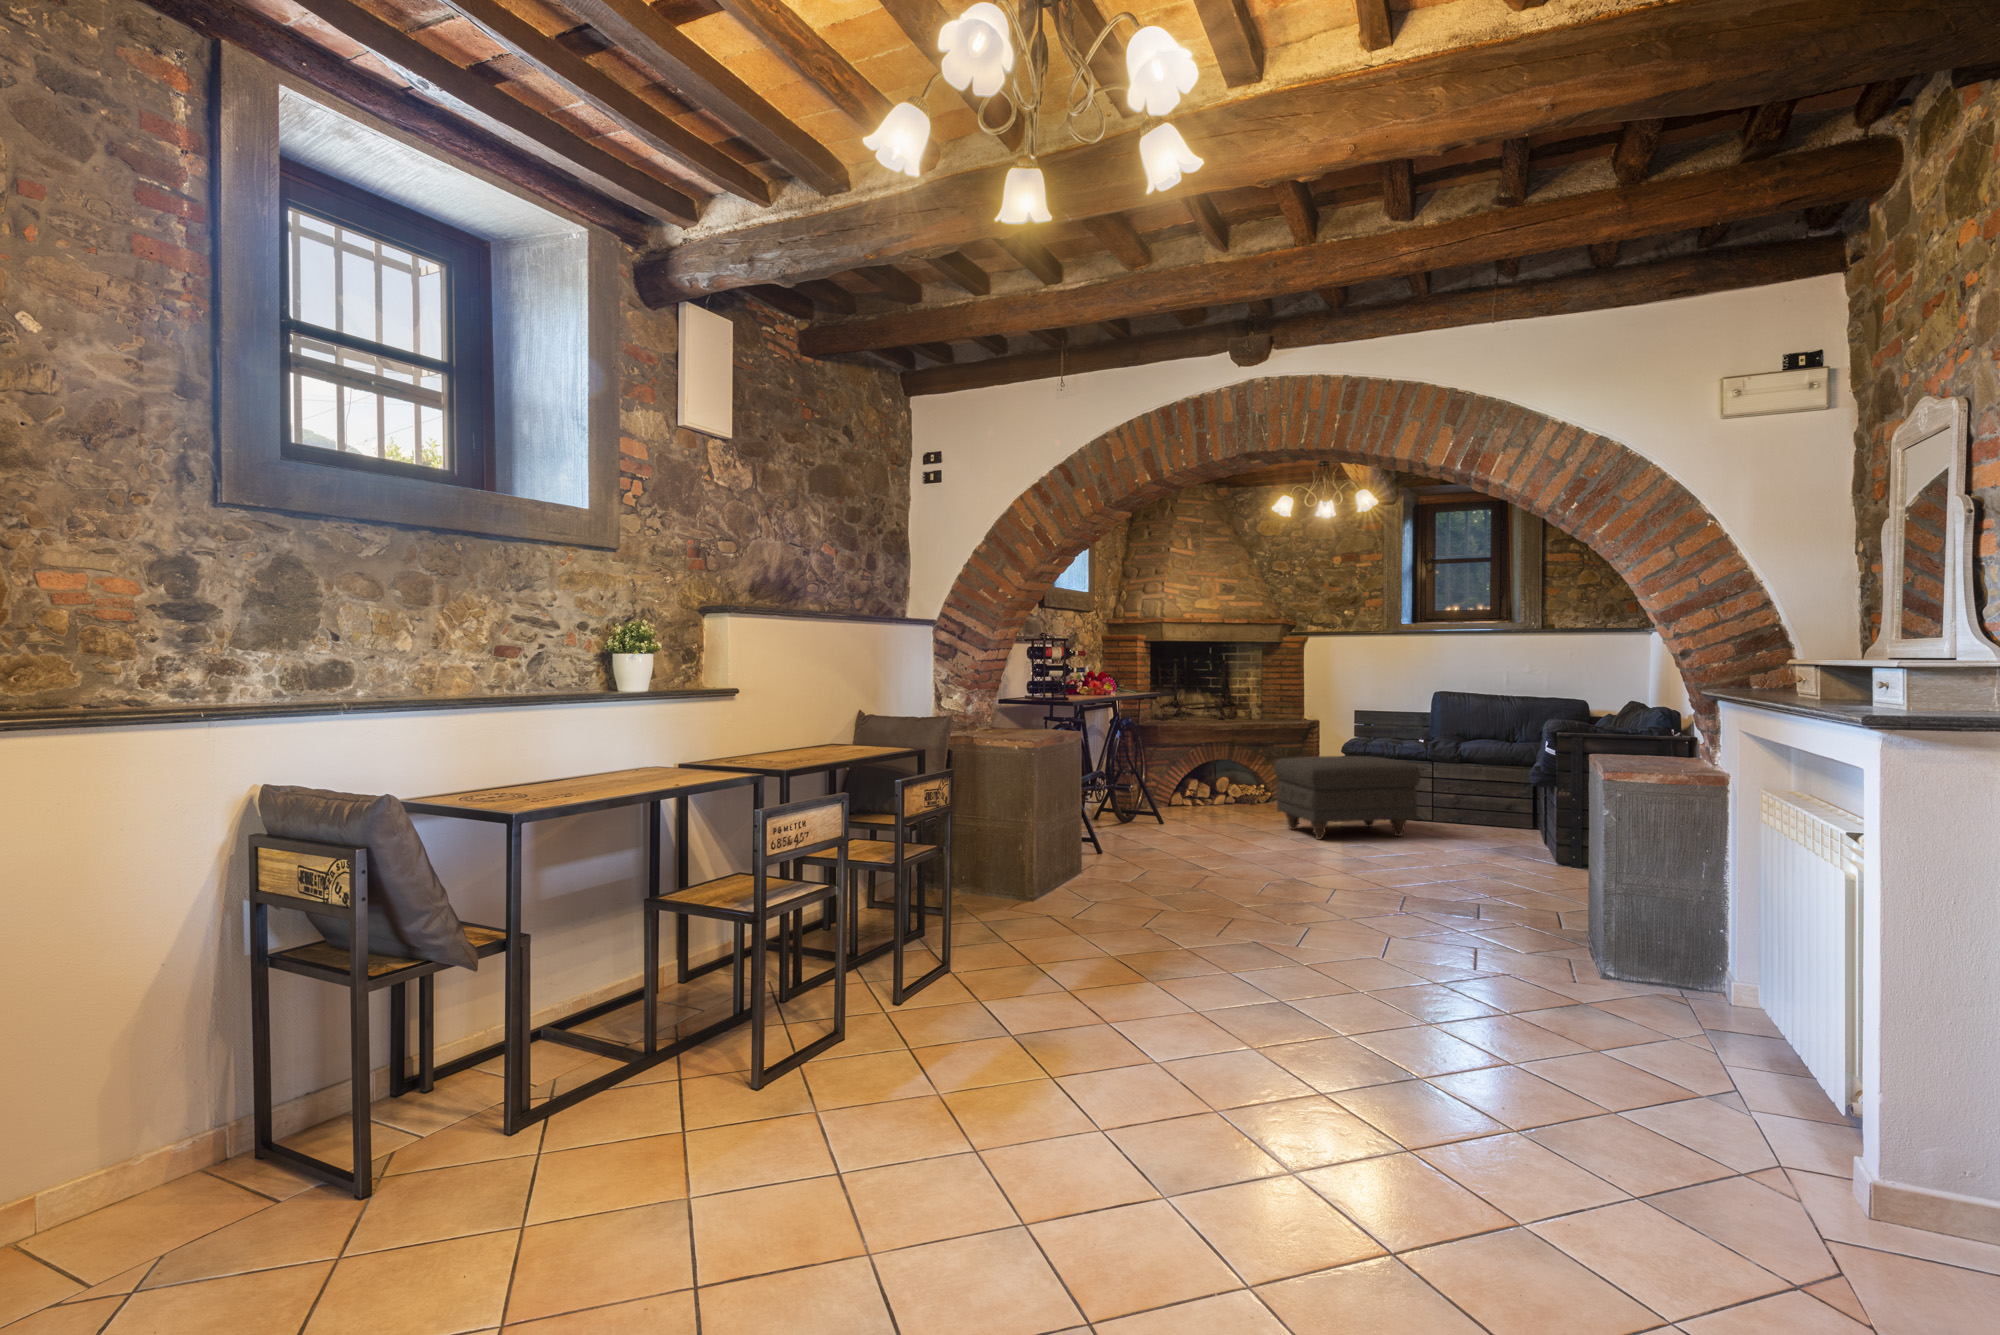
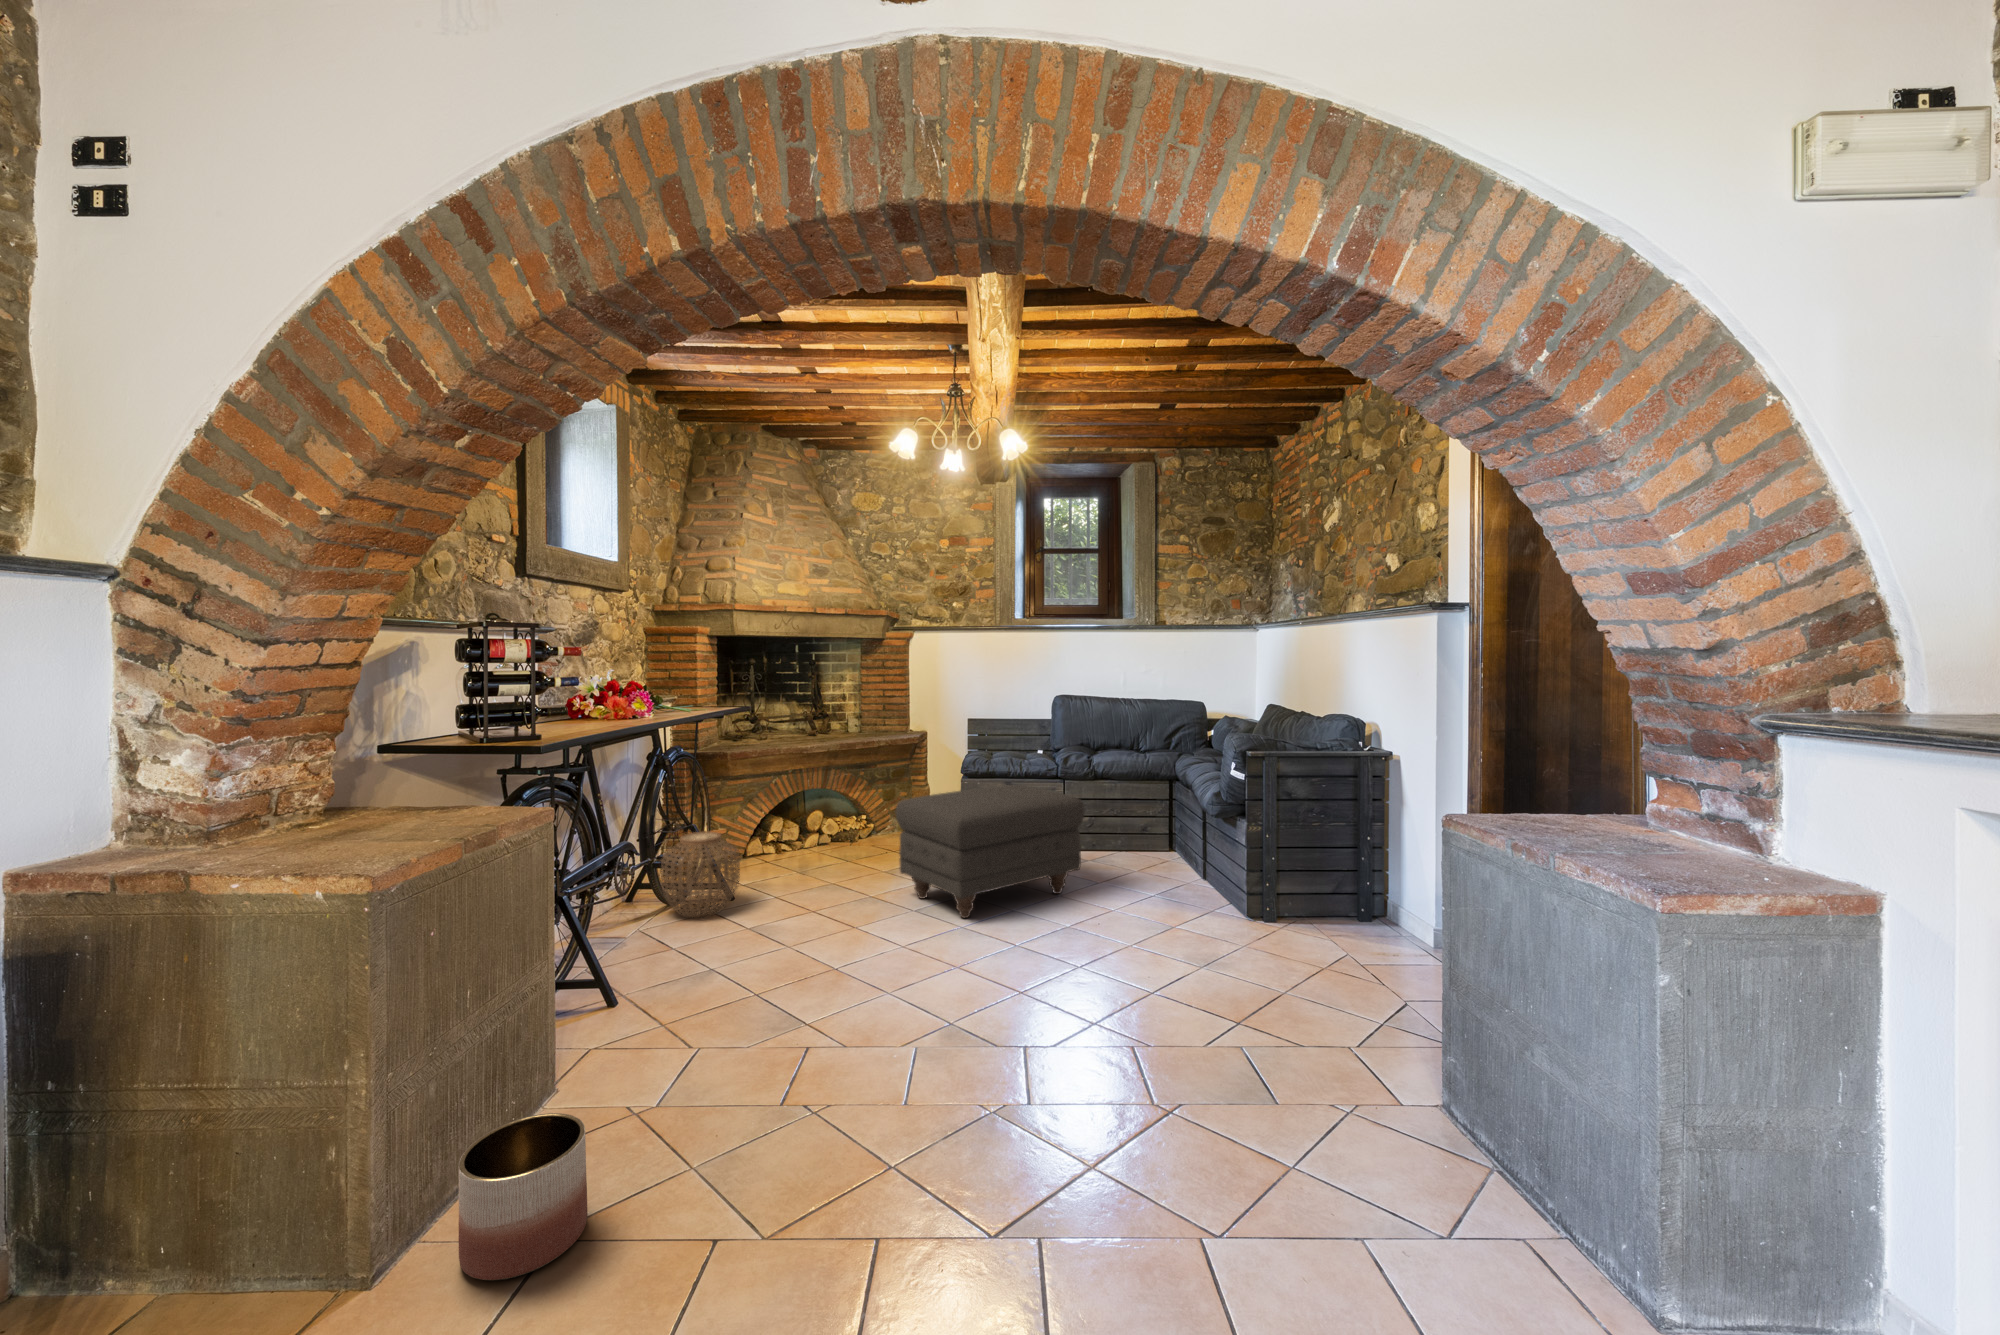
woven basket: none [1120,771,1168,824] -> present [661,832,740,918]
planter: none [1069,845,1112,892] -> present [459,1113,588,1280]

